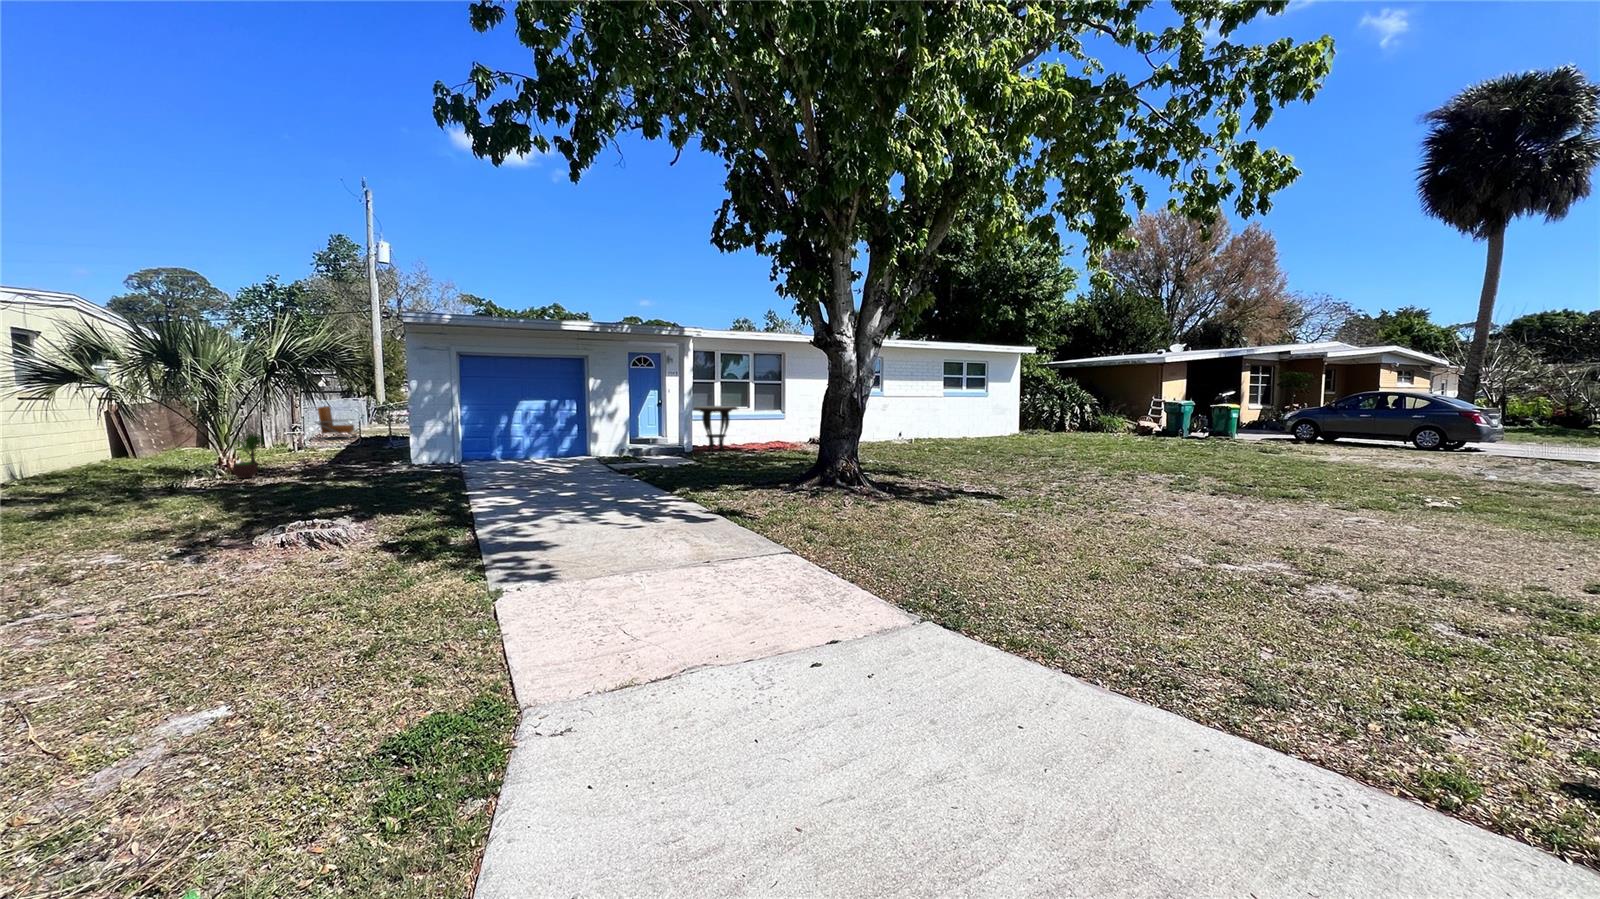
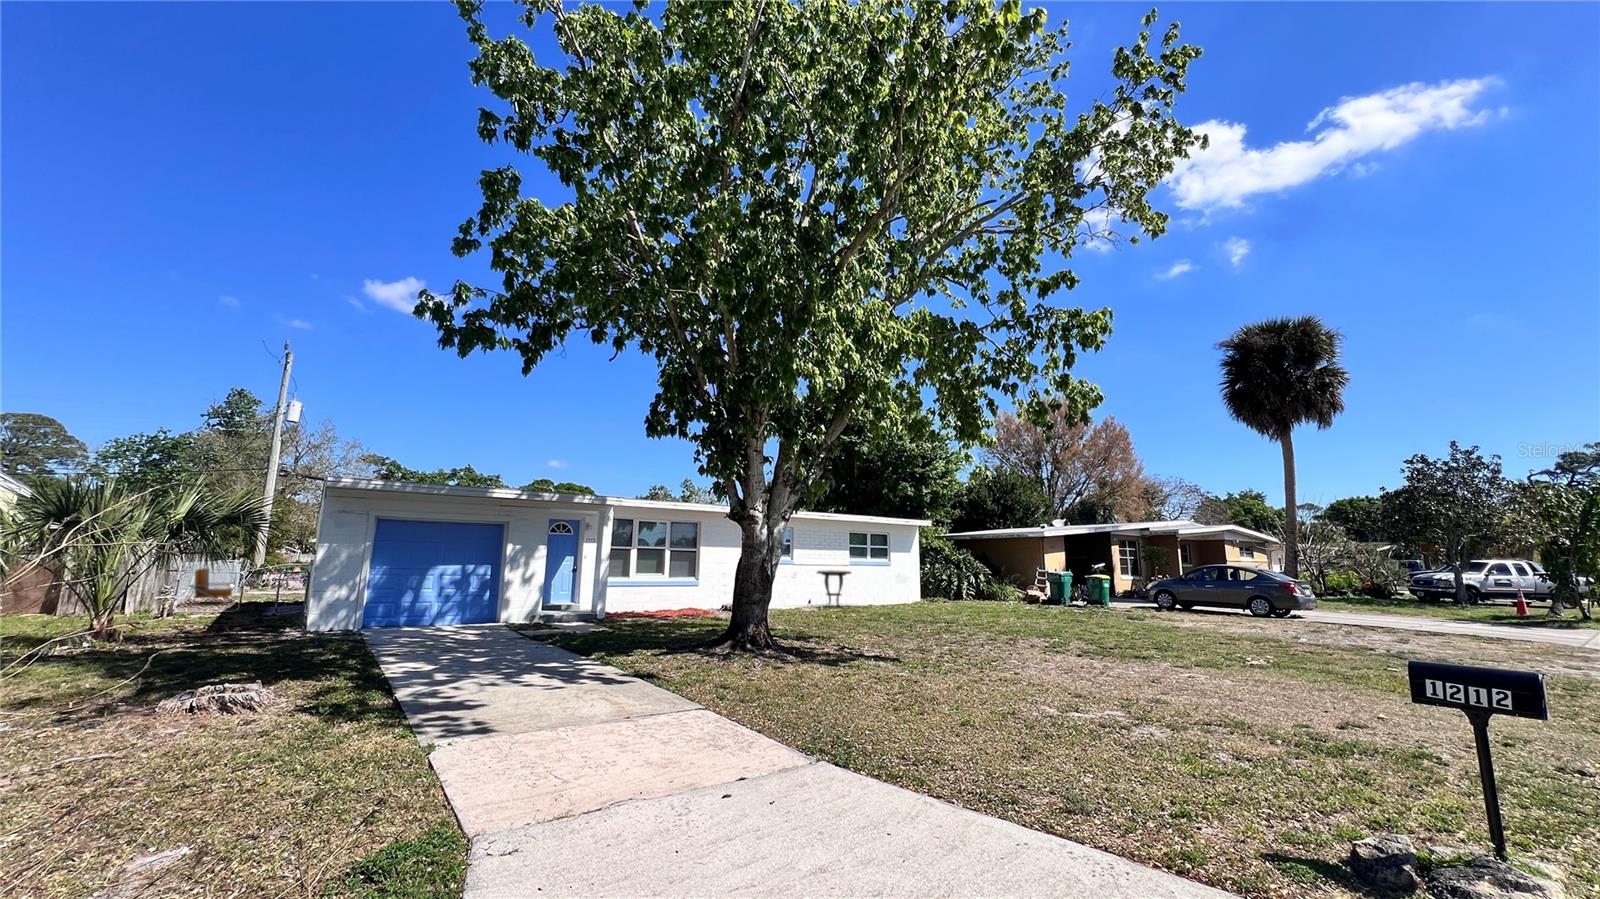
side table: present [694,406,738,452] -> present [817,570,851,607]
potted tree: present [233,433,262,478] -> none [107,592,152,645]

